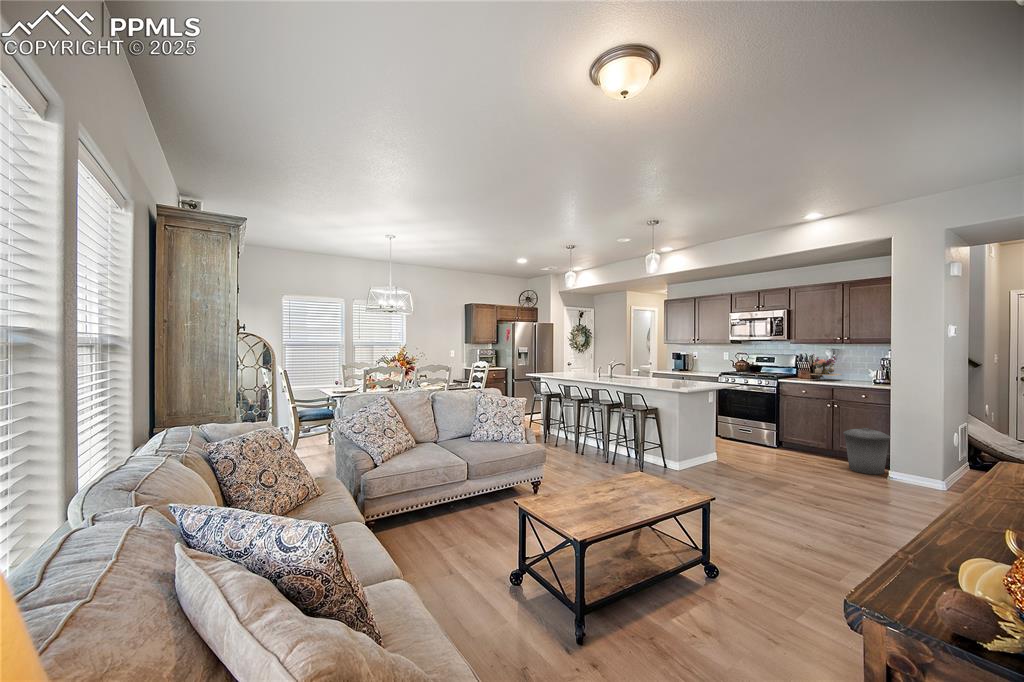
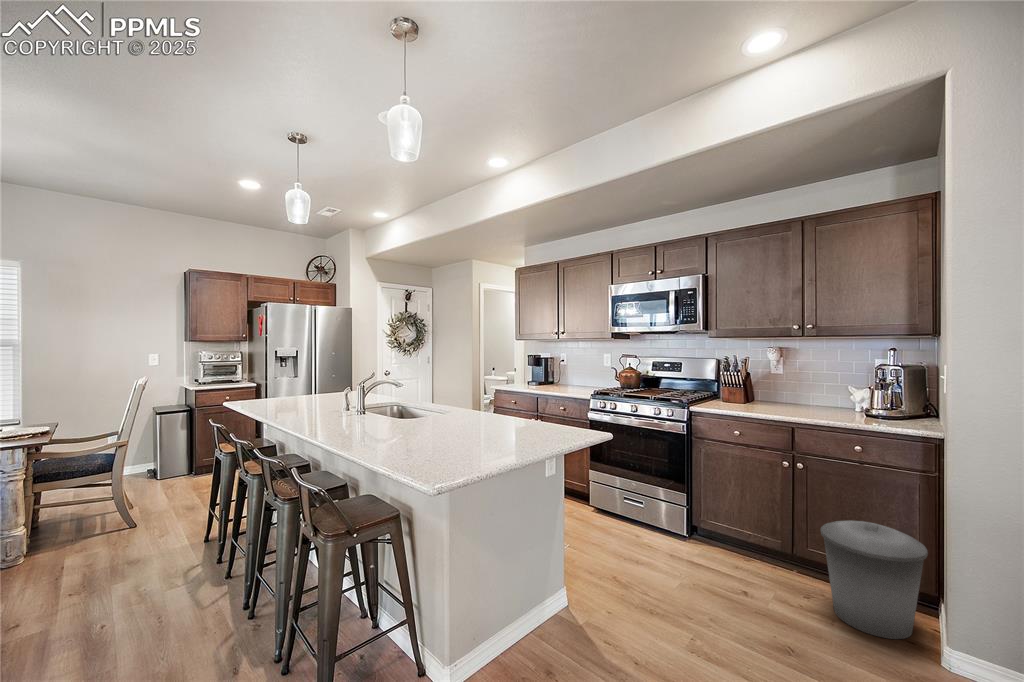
flower arrangement: present [809,356,842,379] -> none [738,359,801,406]

